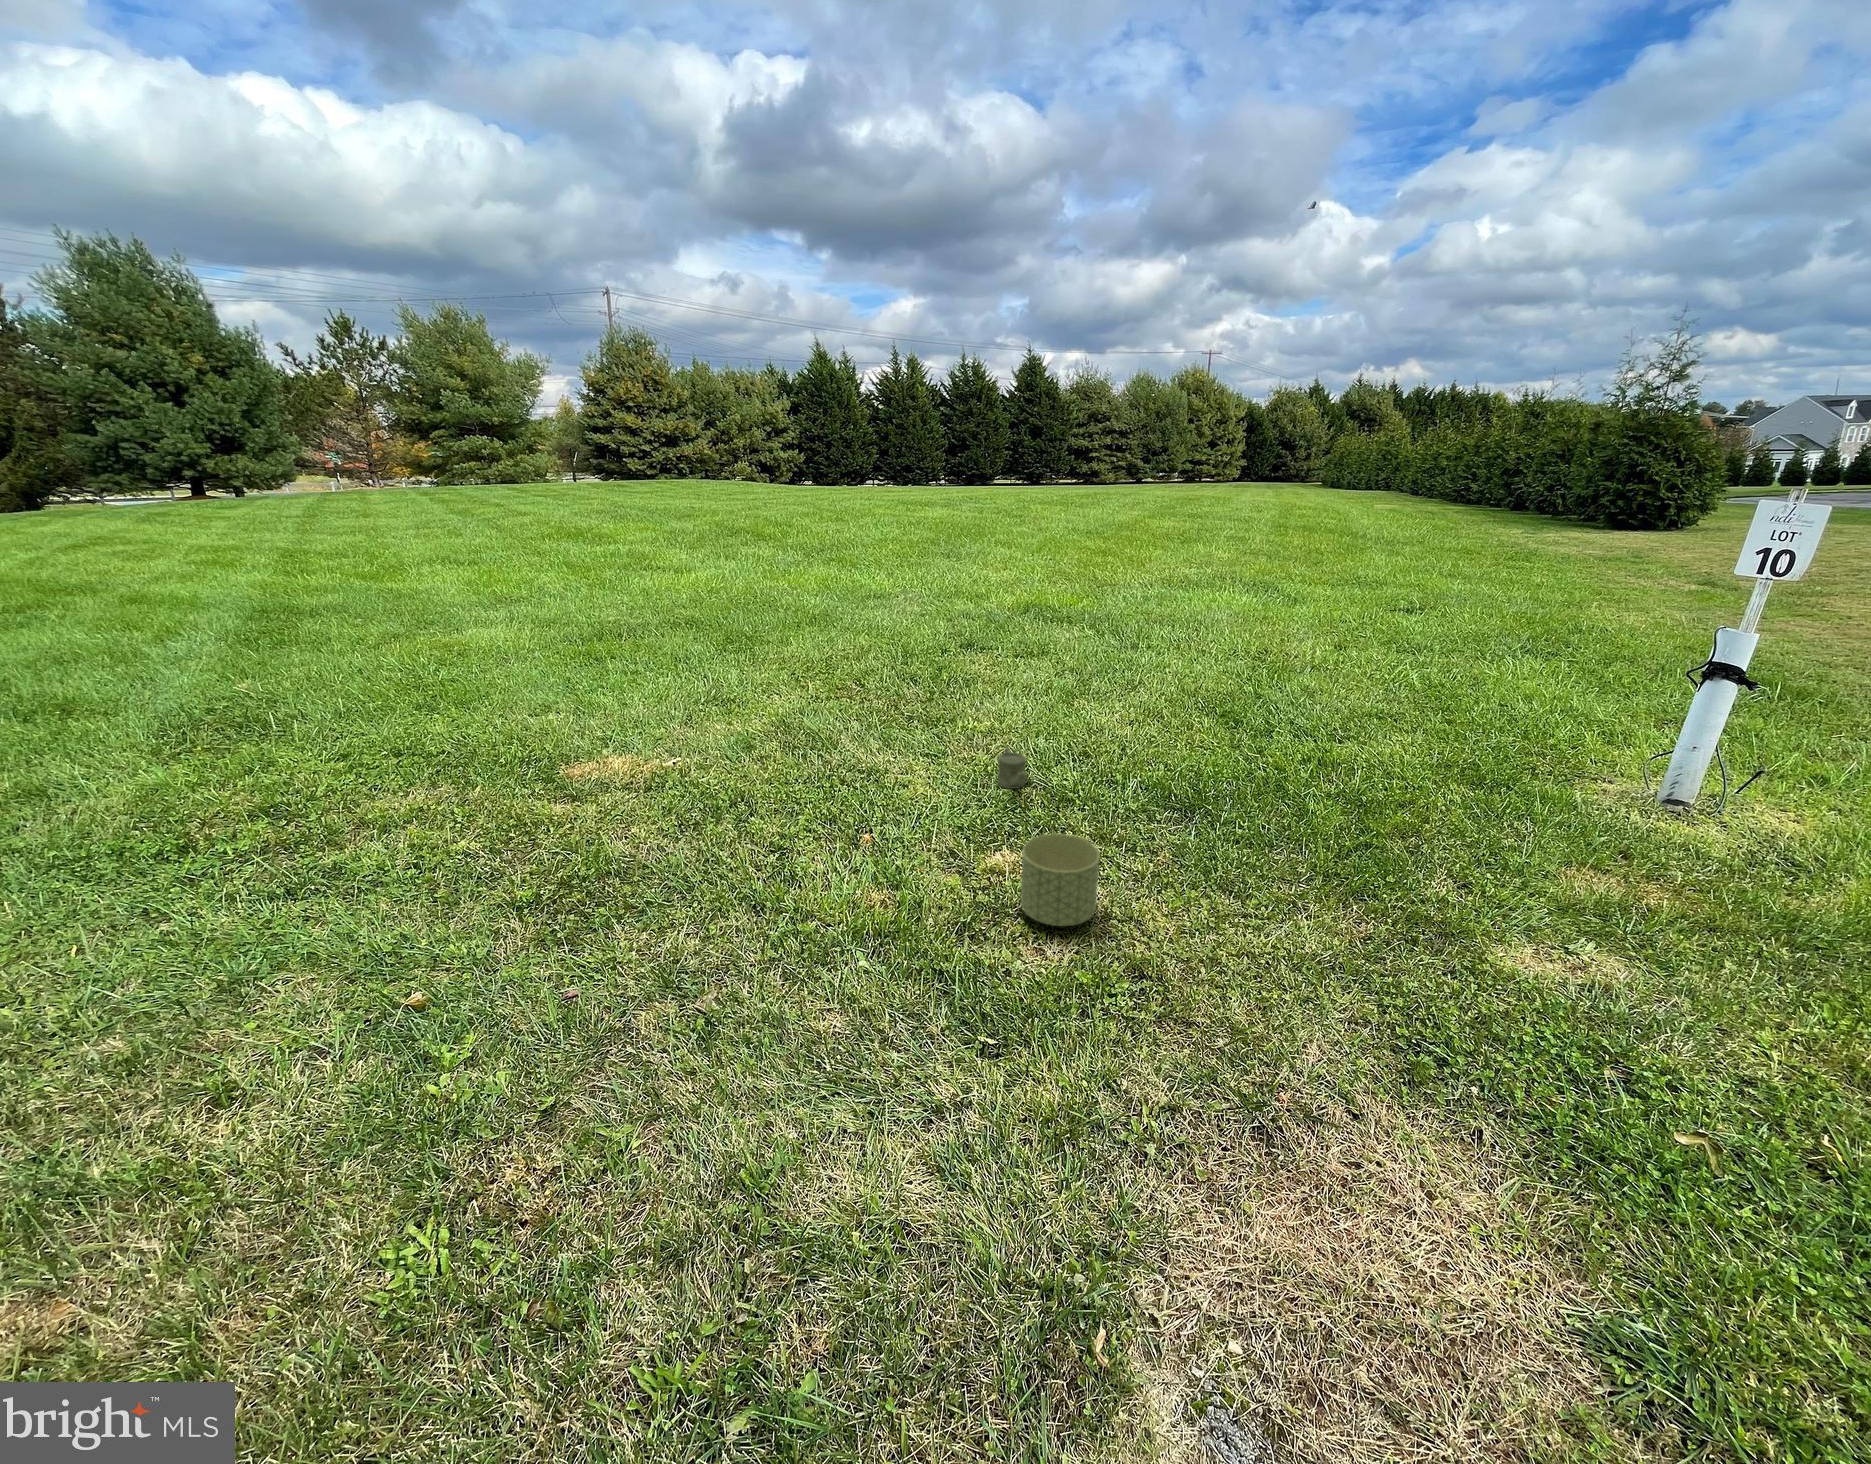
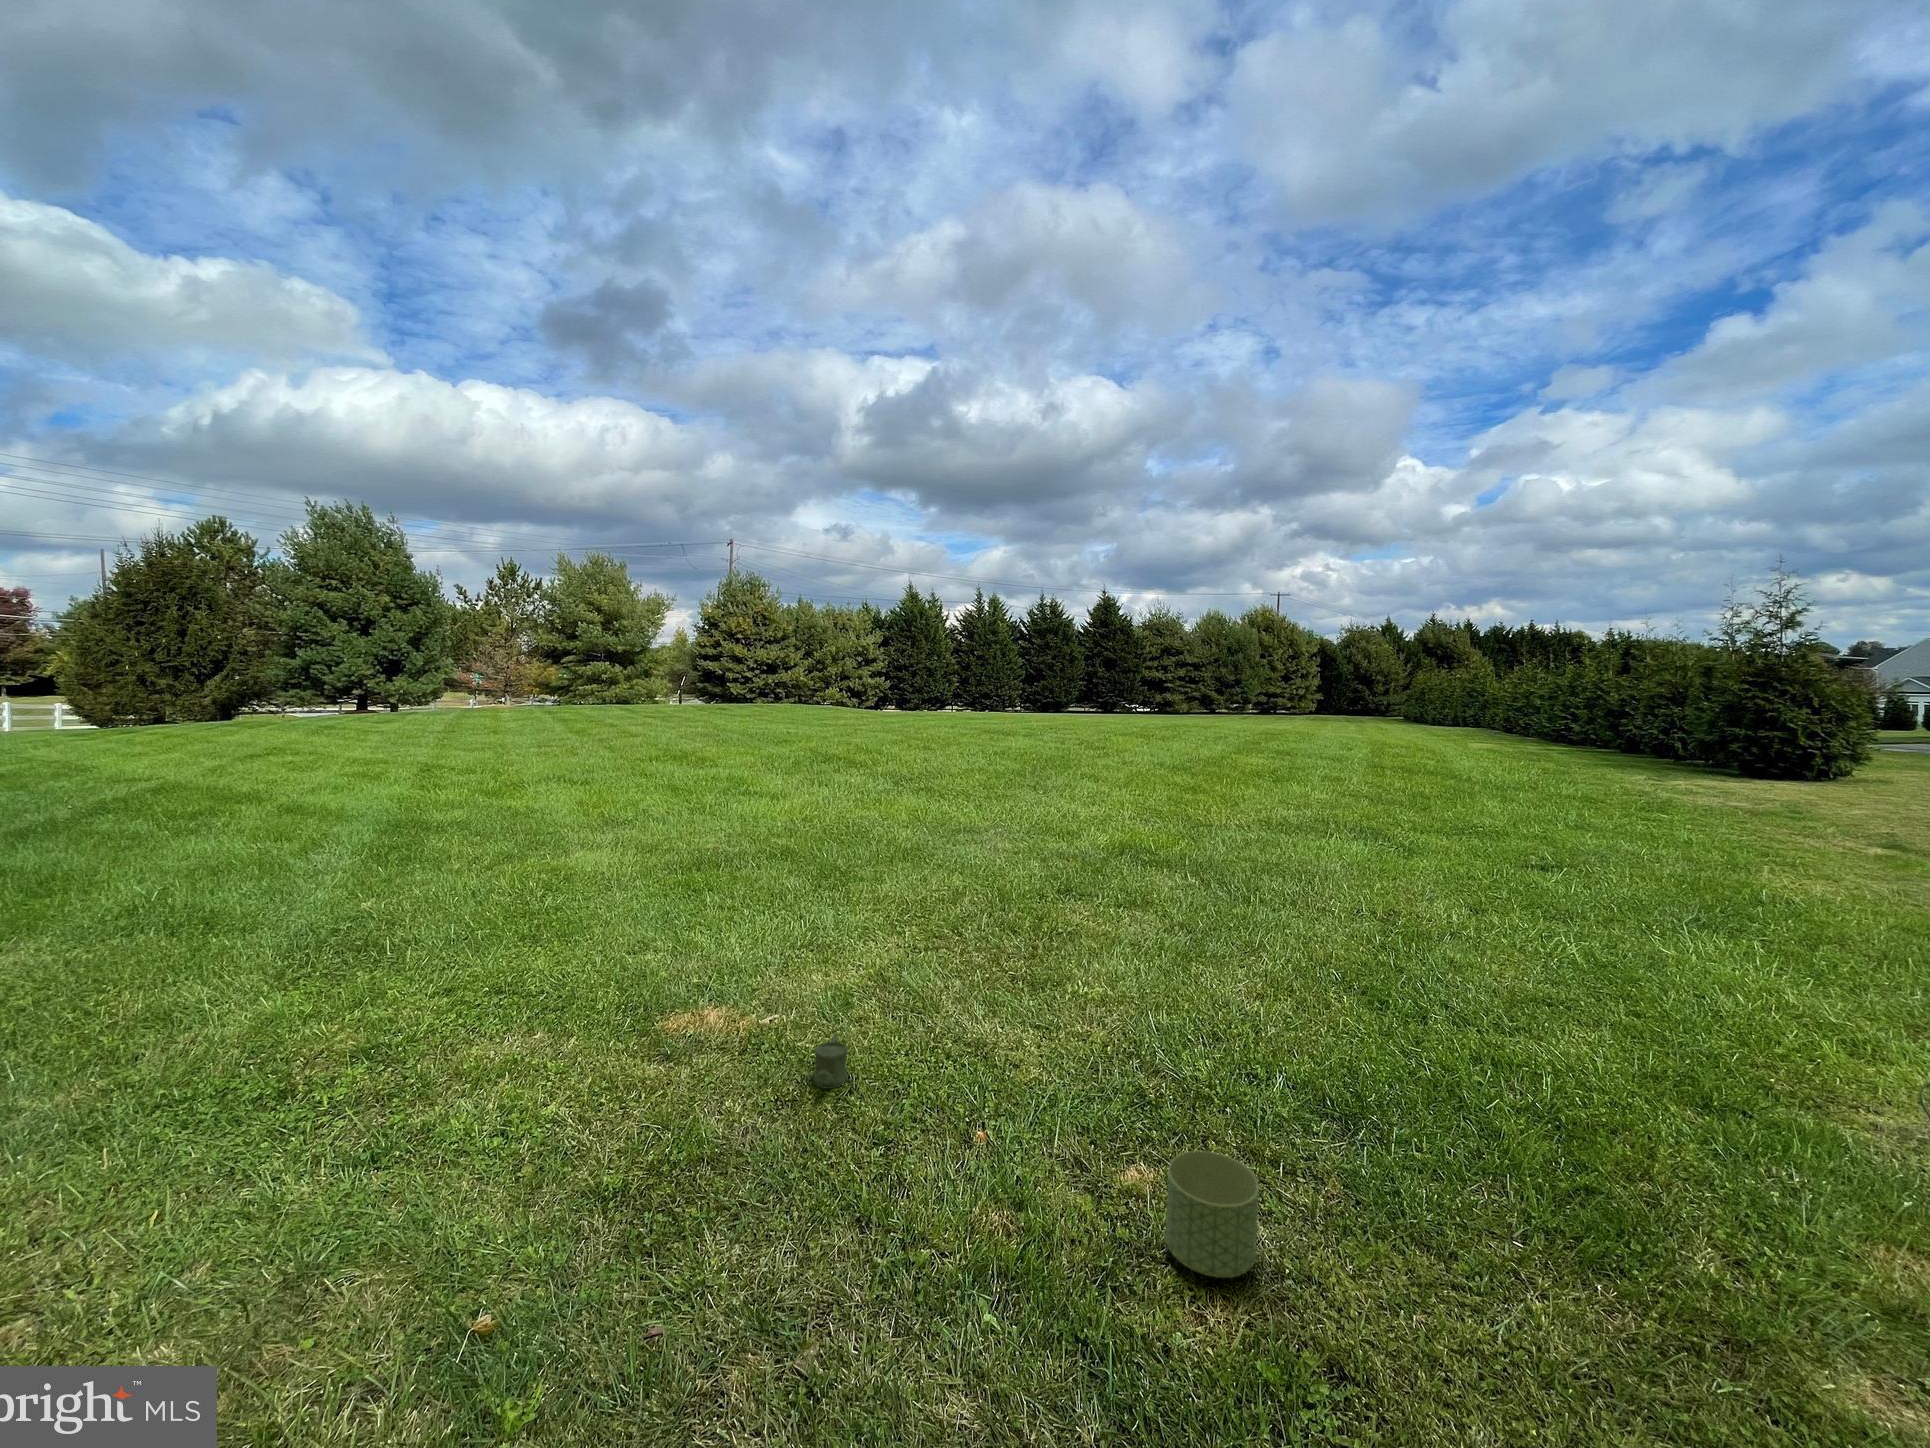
watering can: present [997,748,1027,789] -> present [813,1034,848,1089]

